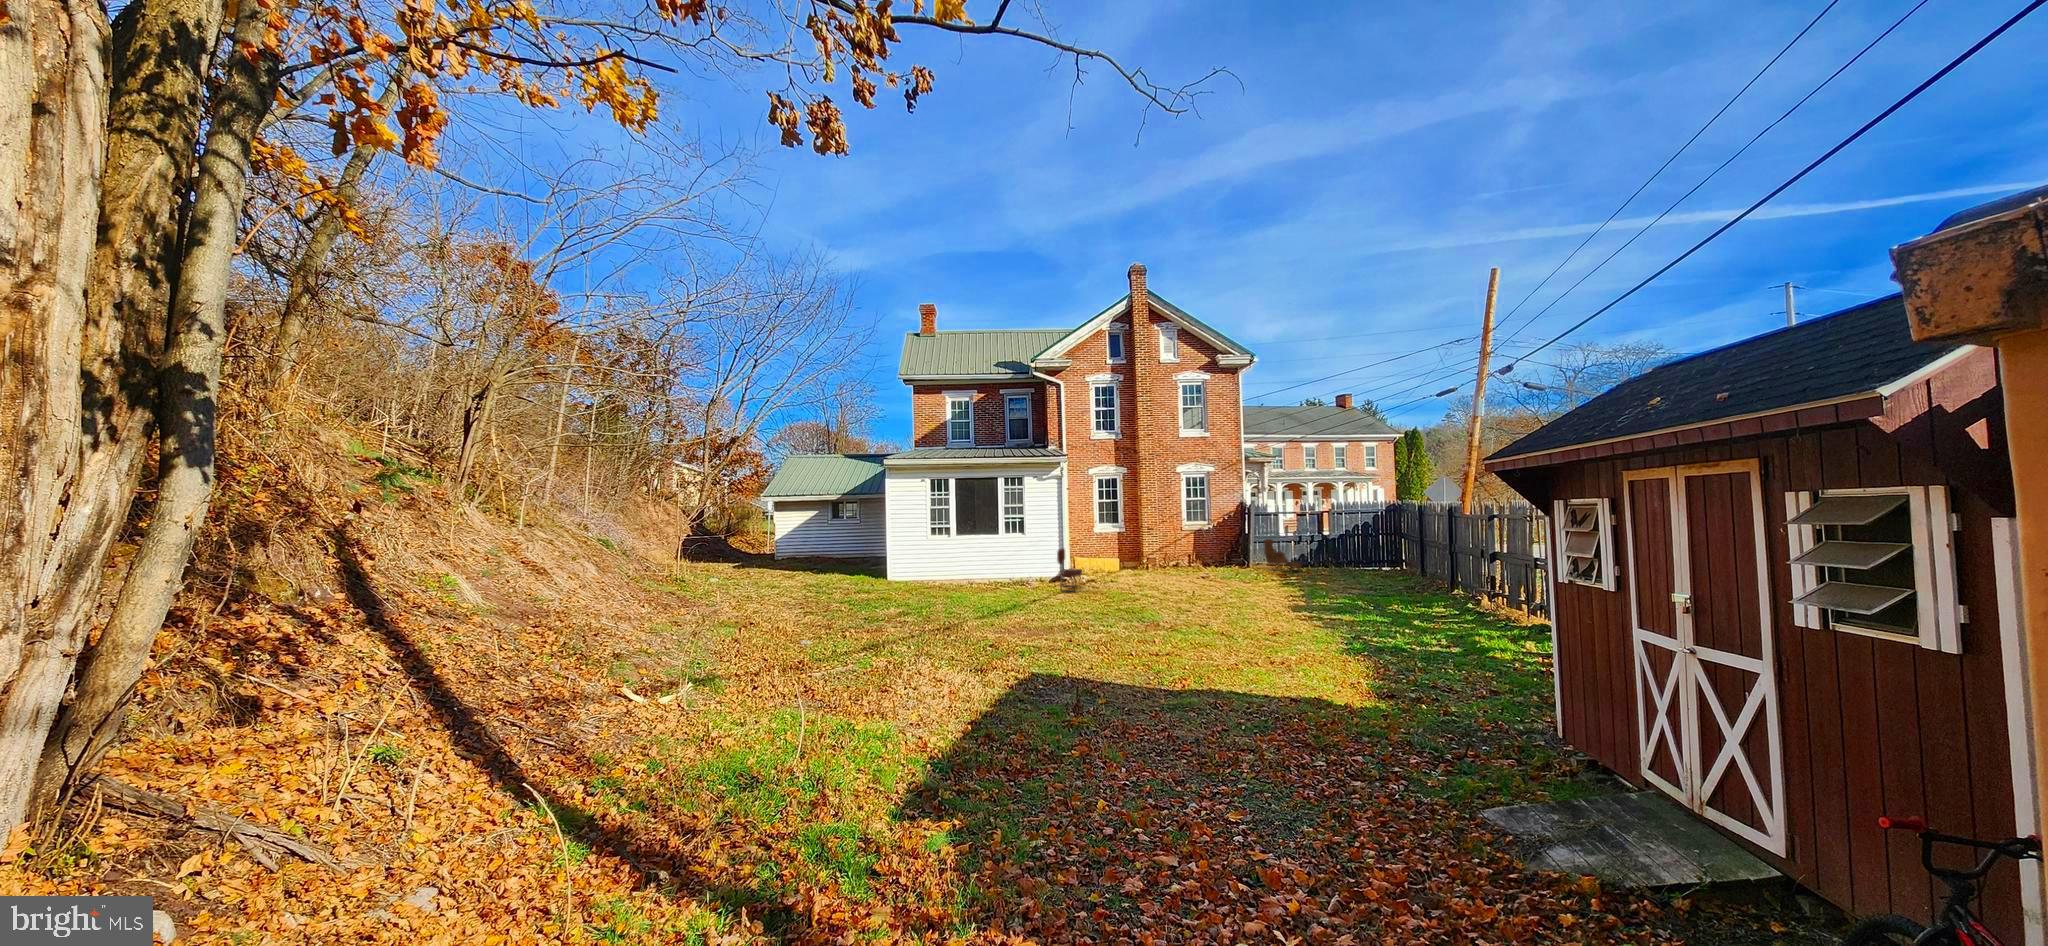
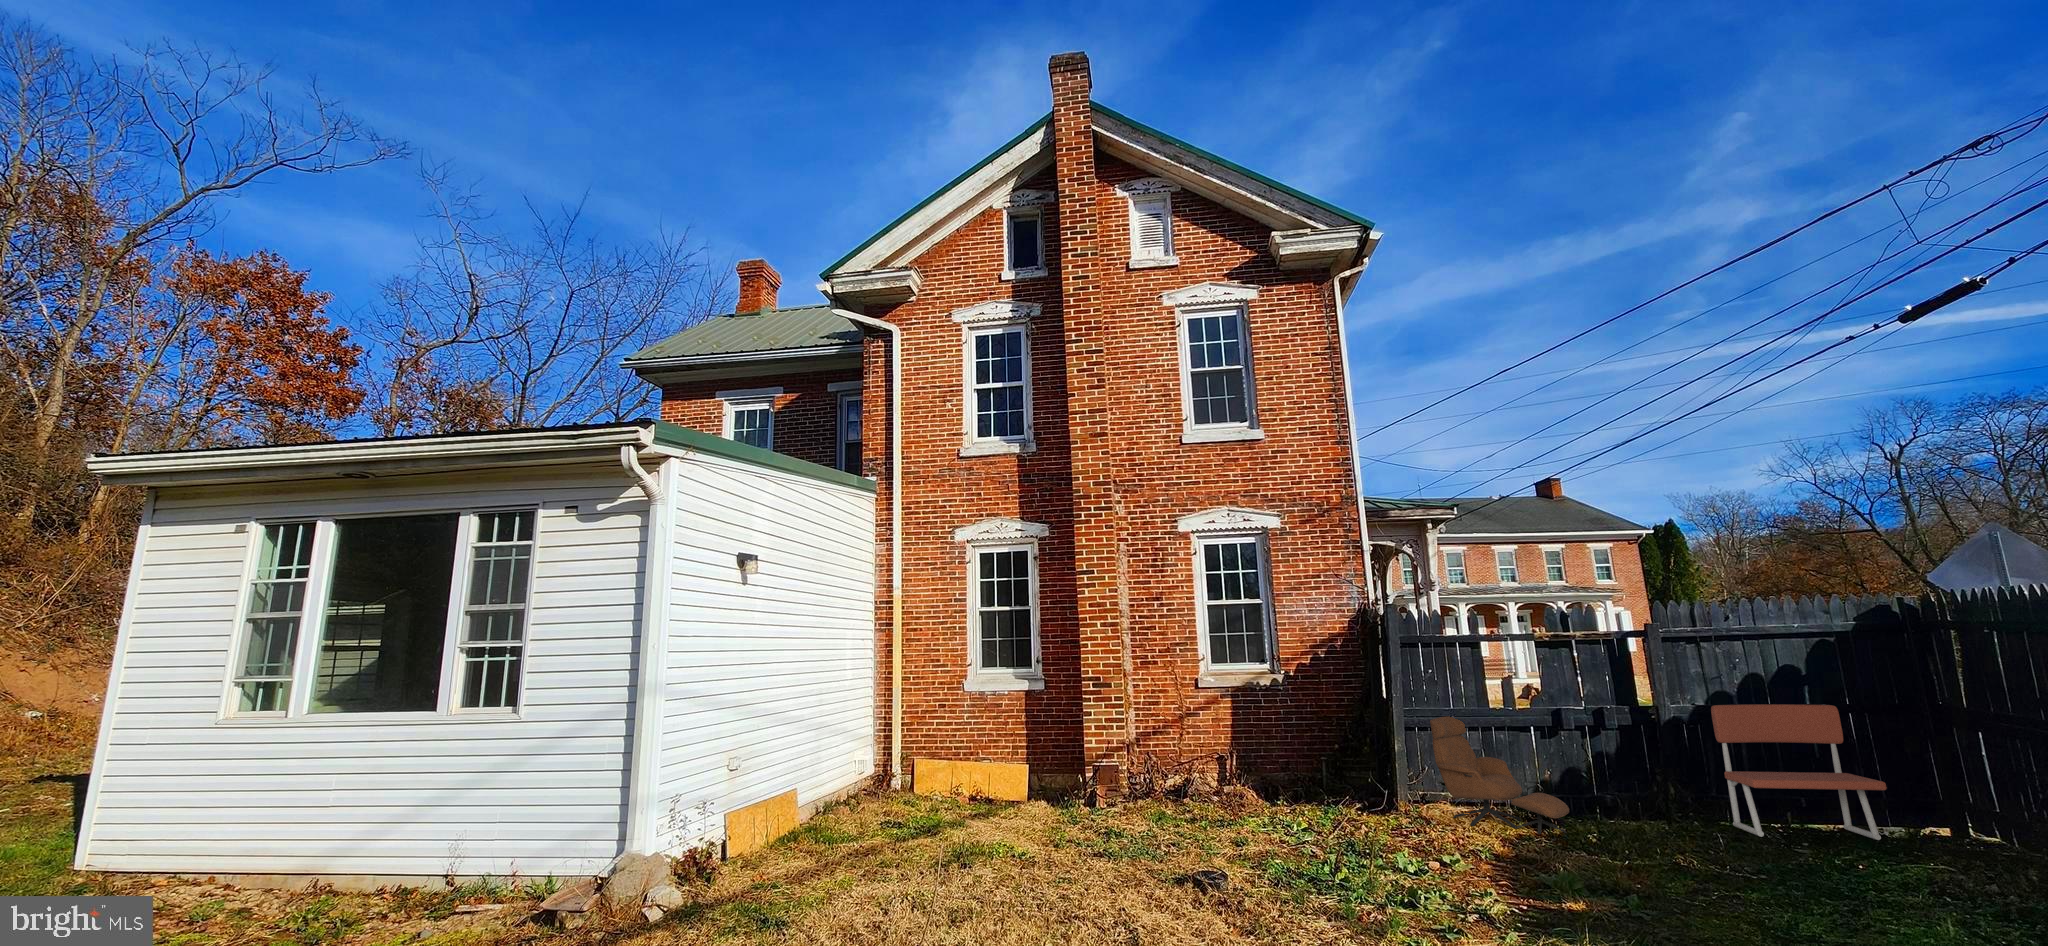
bench: present [1057,549,1082,592] -> present [1711,704,1887,840]

